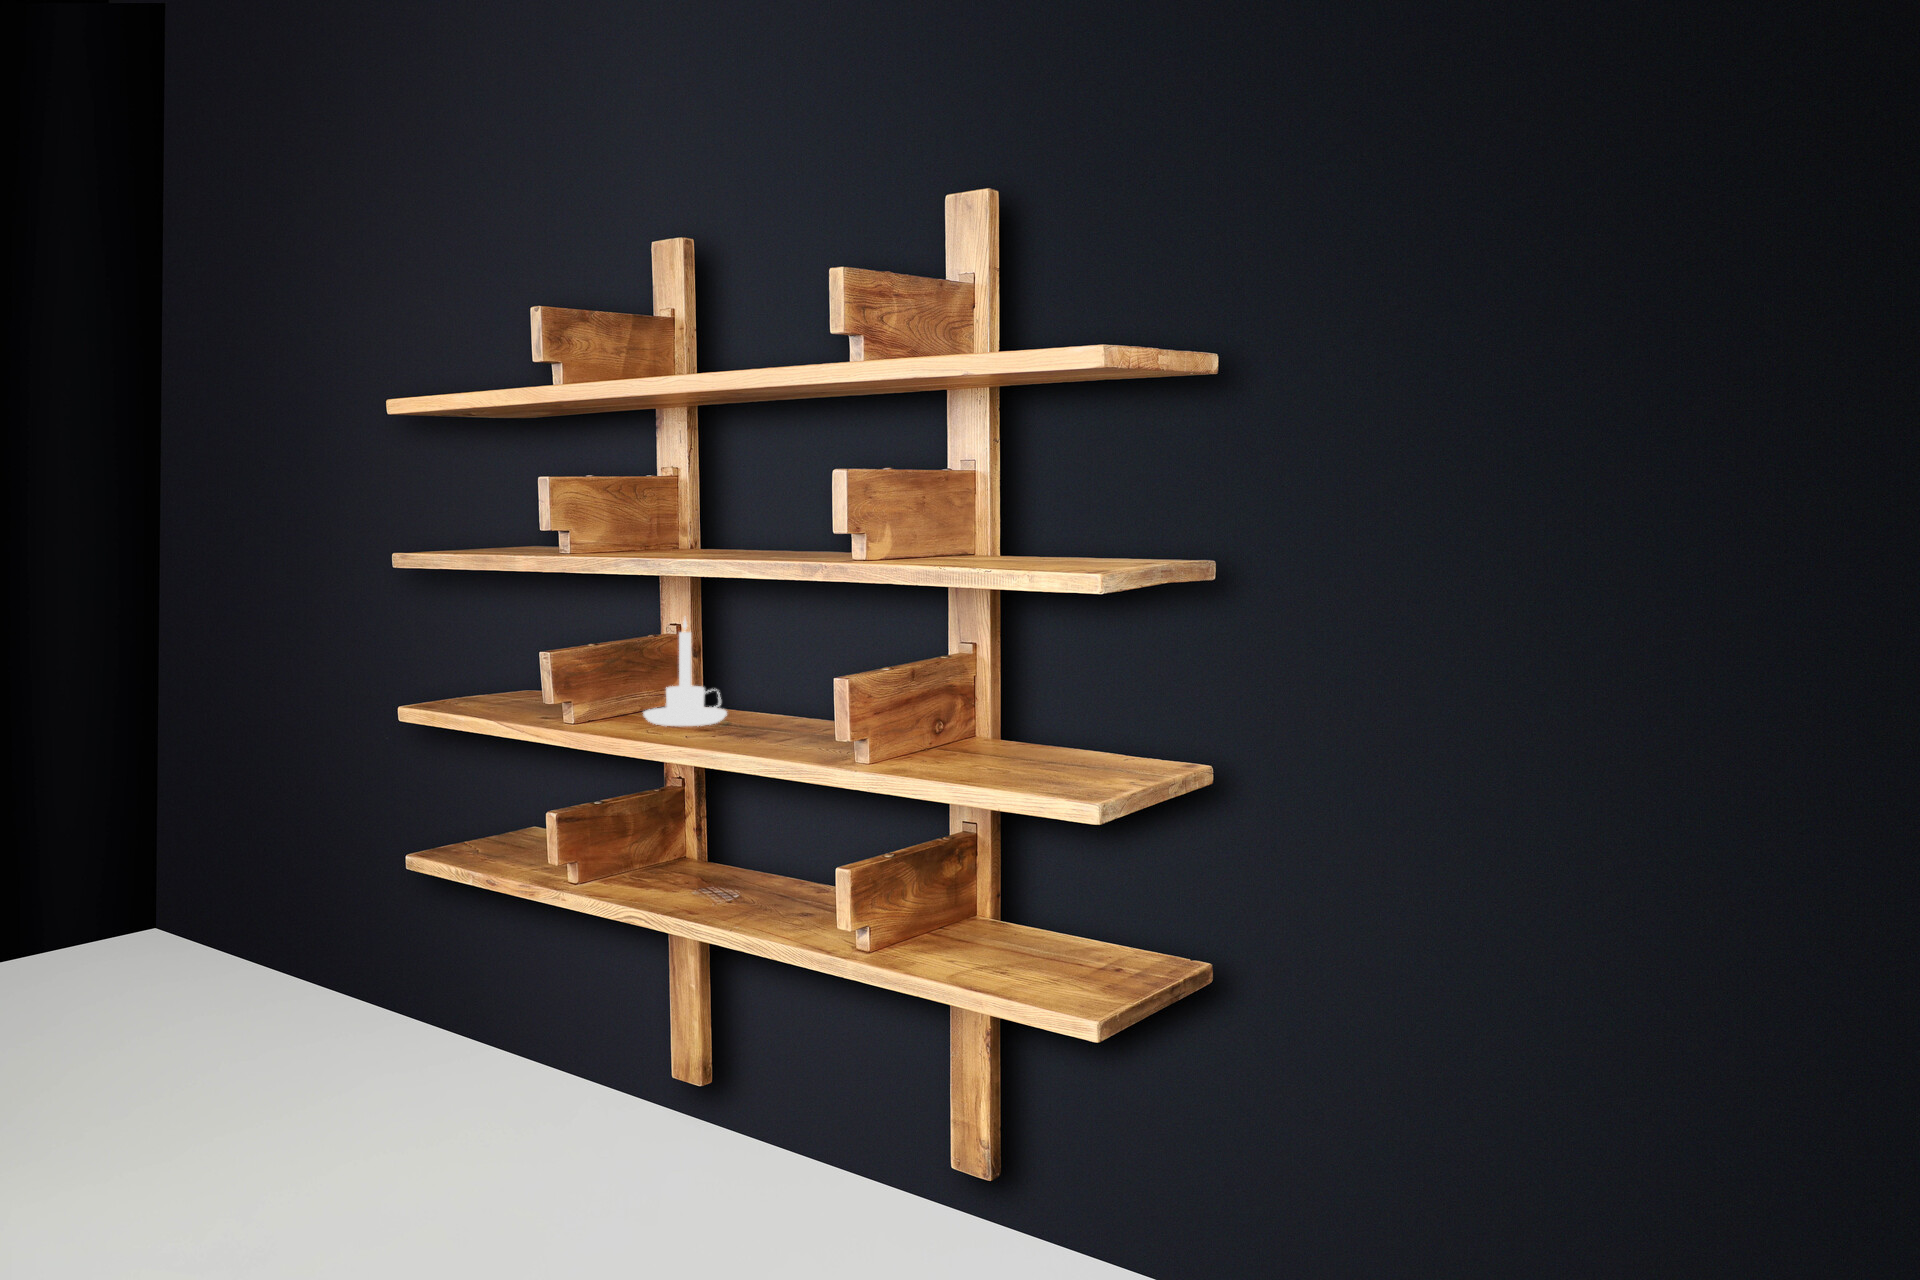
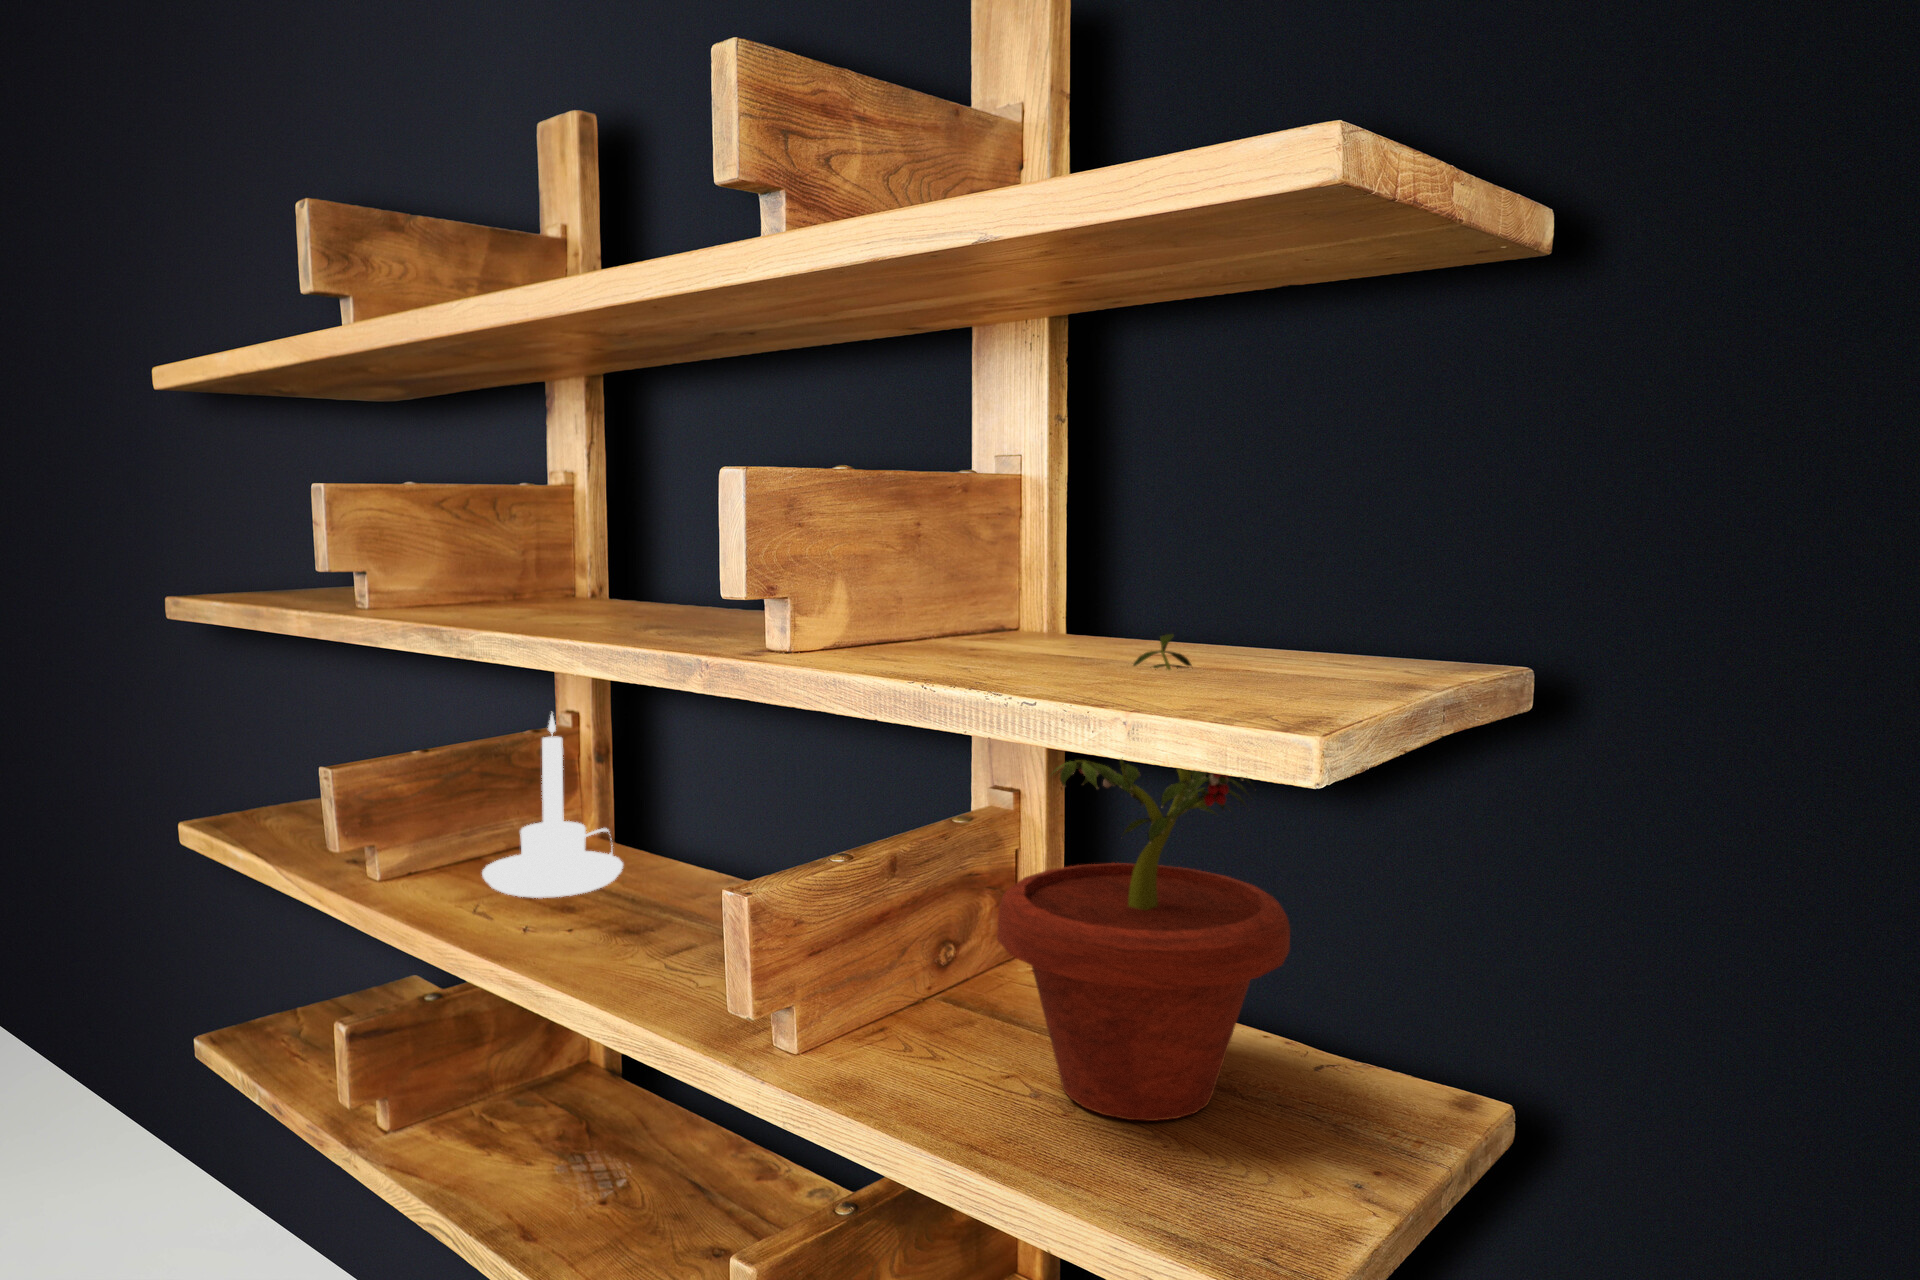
potted plant: none [971,551,1124,775] -> present [997,634,1290,1121]

